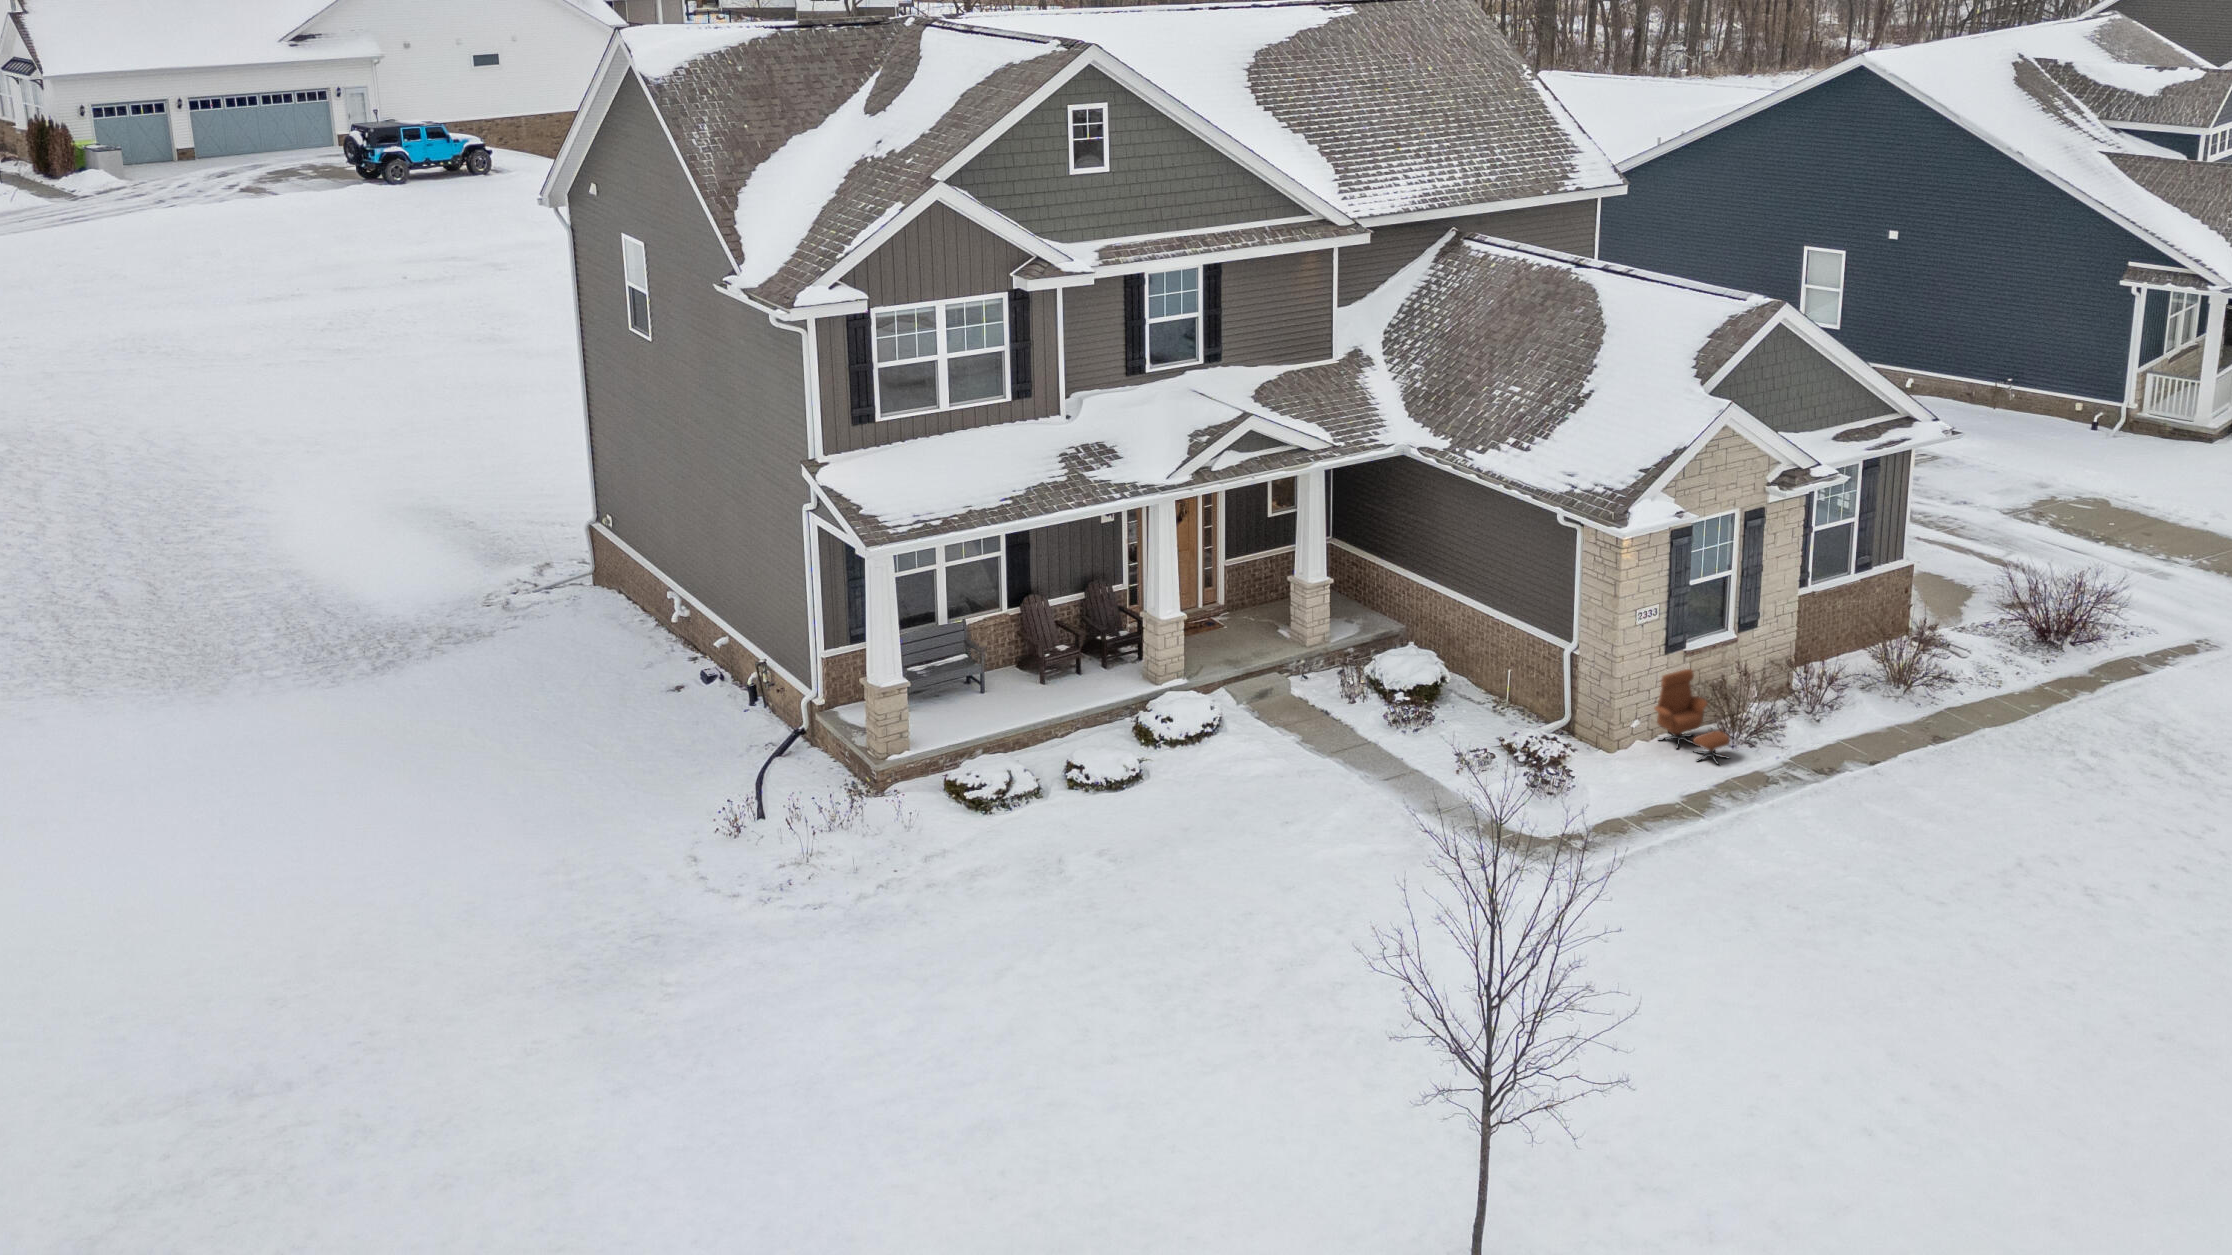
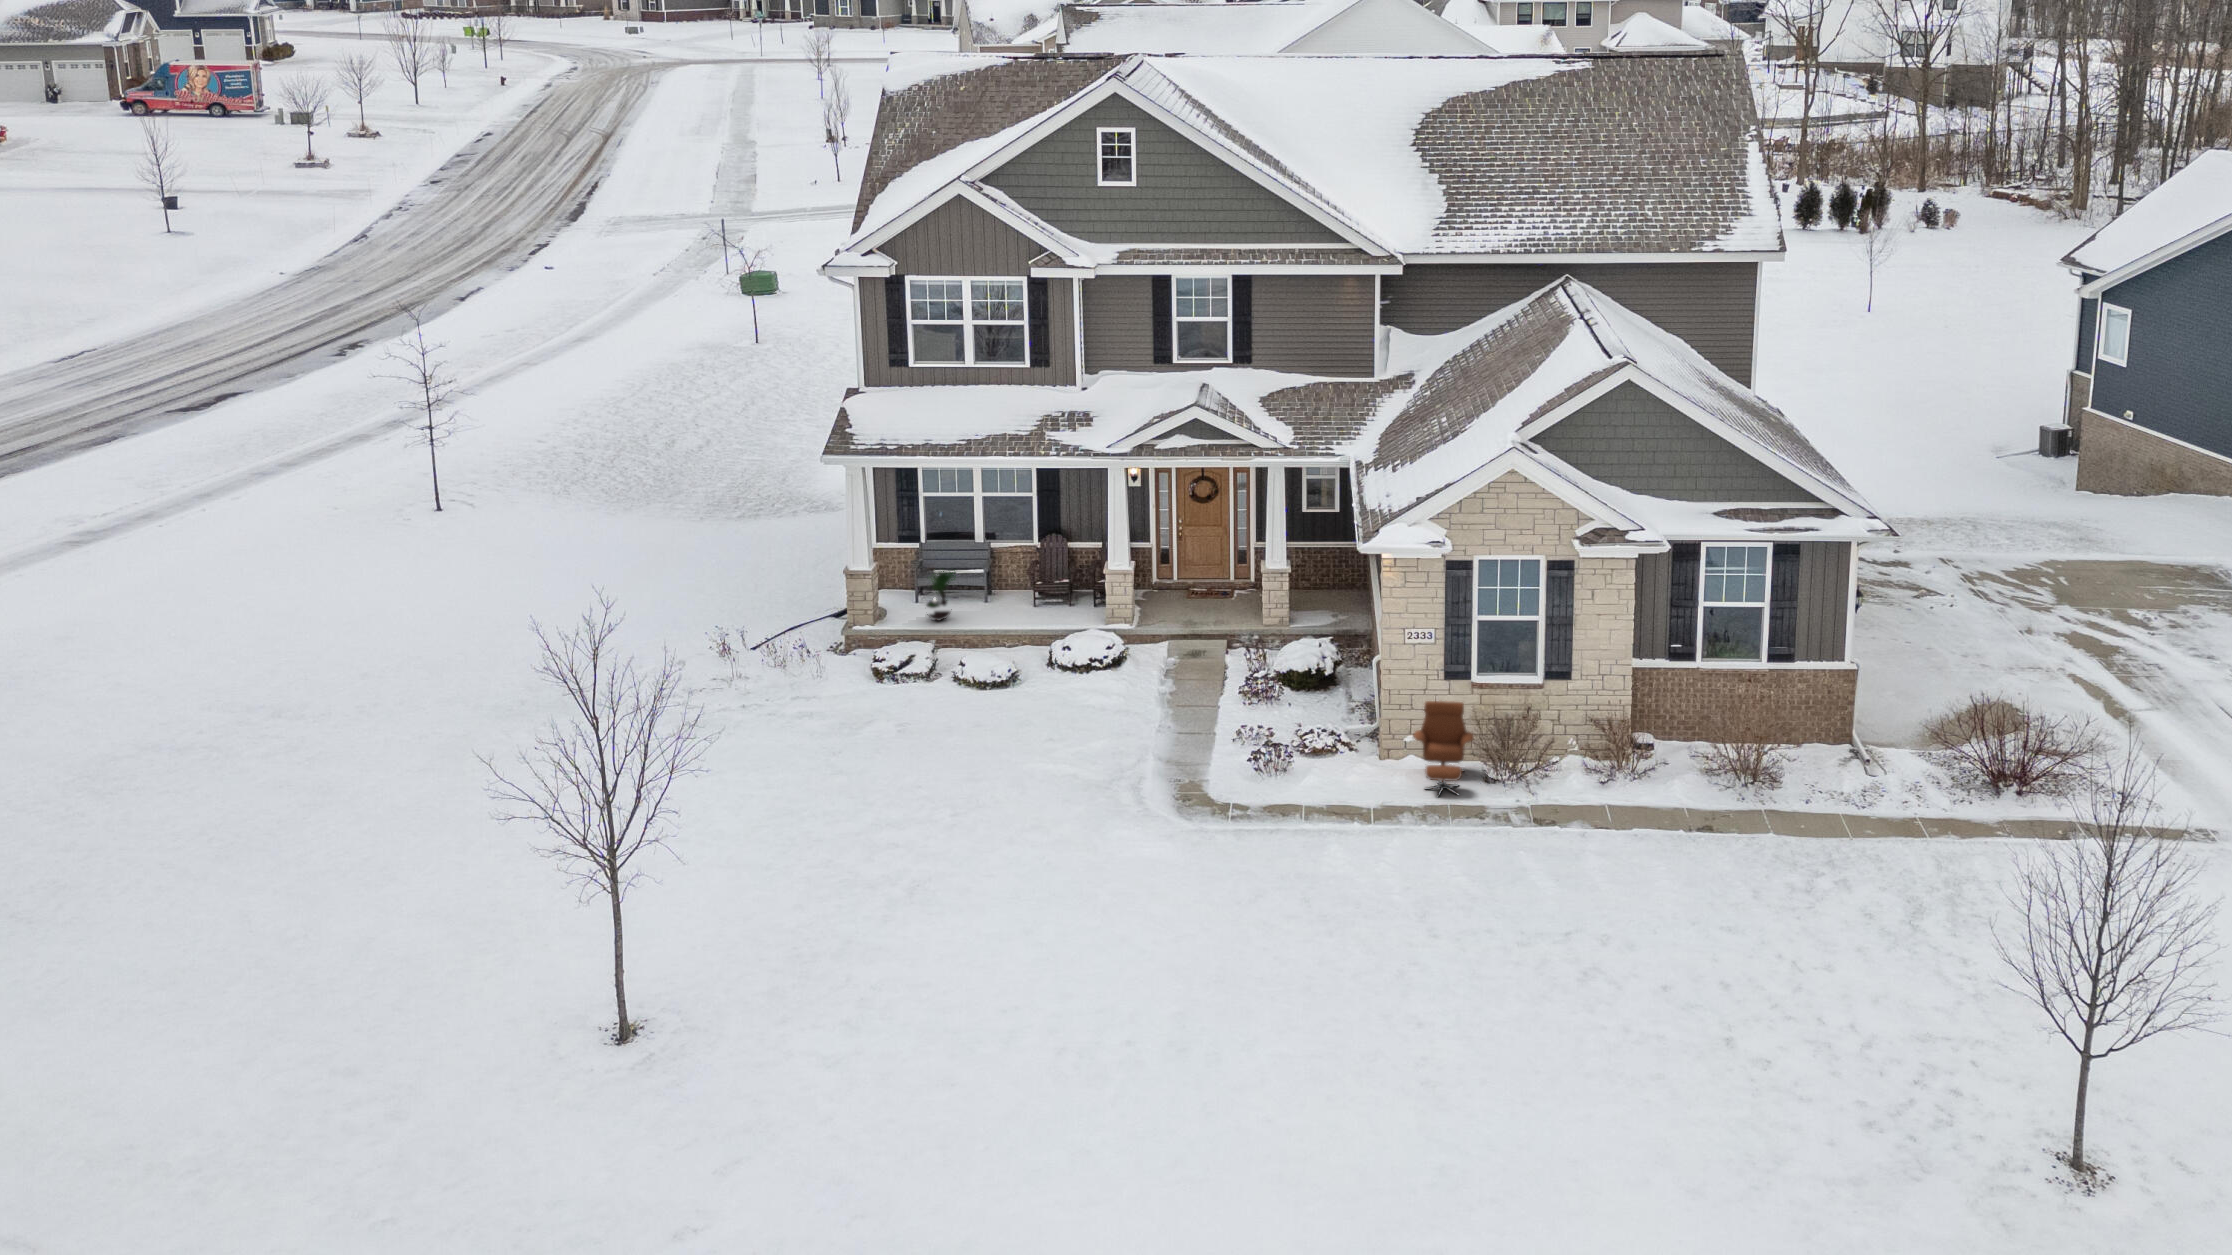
potted tree: none [921,652,960,720] -> present [927,570,955,620]

